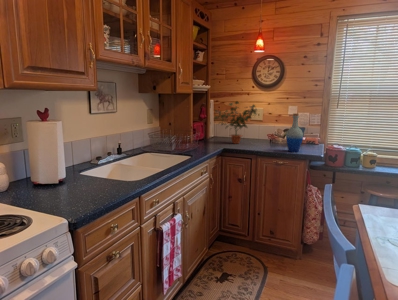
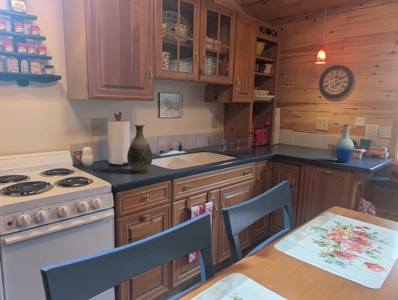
potted plant: present [215,101,257,144] -> none [273,111,317,151]
vase: none [73,124,111,194] -> present [127,125,152,173]

